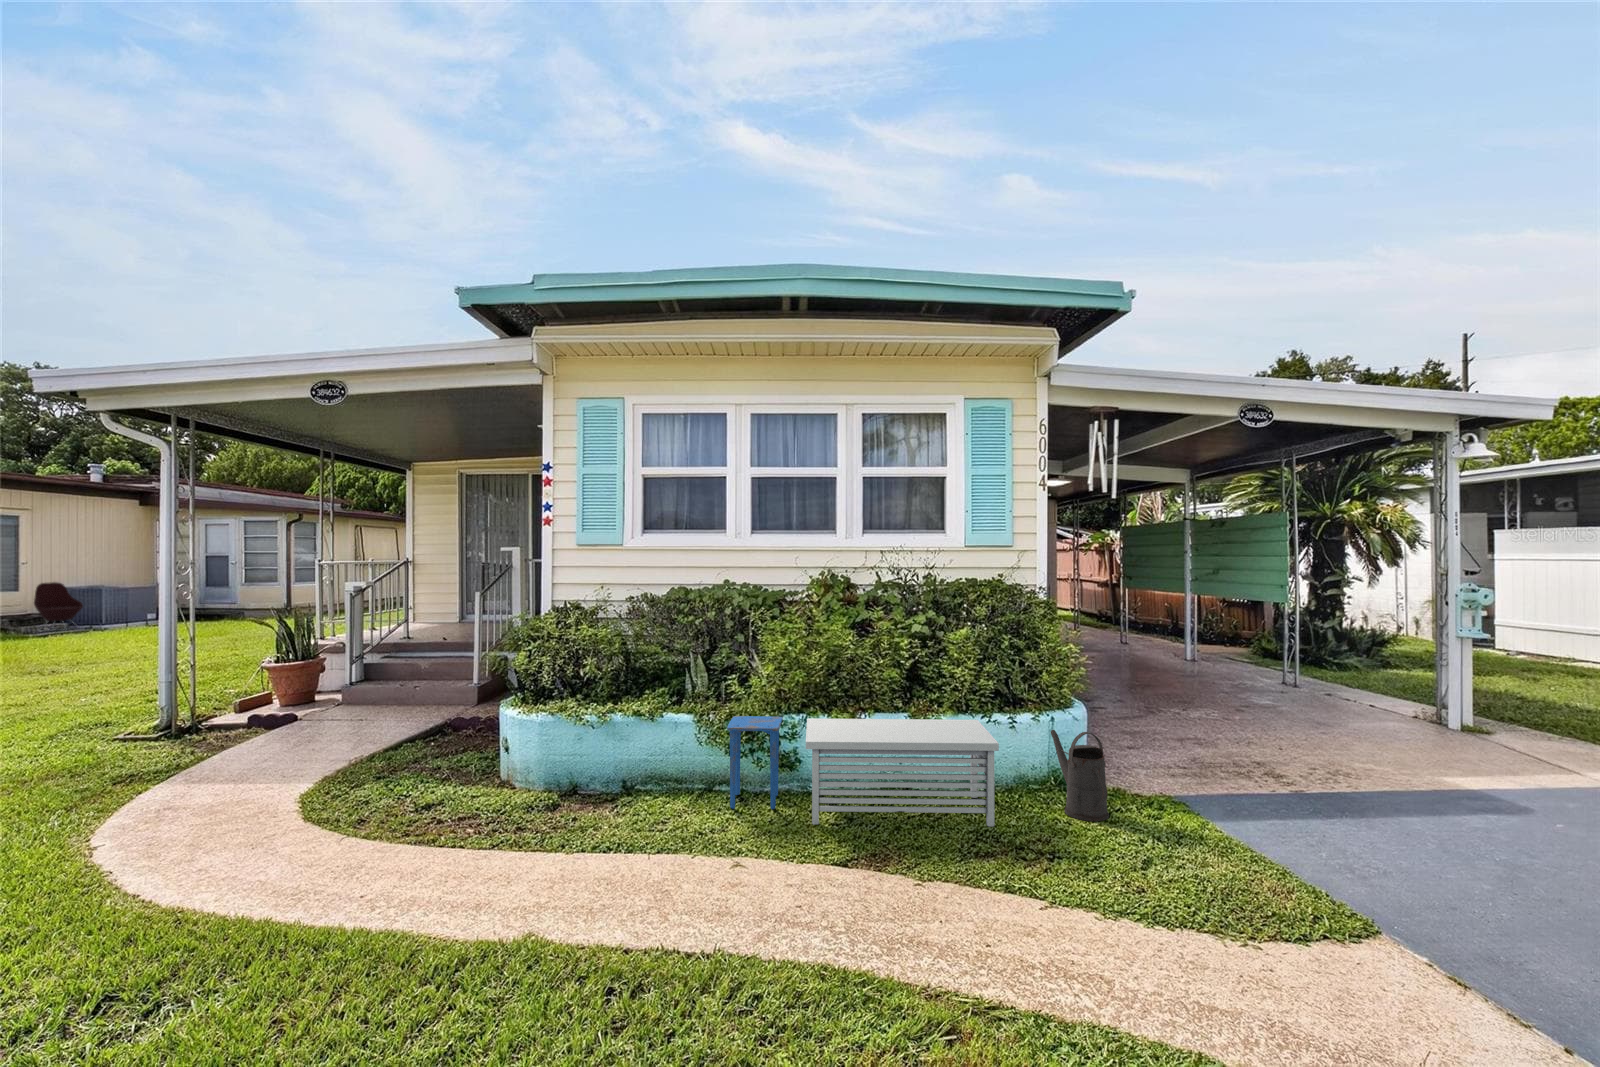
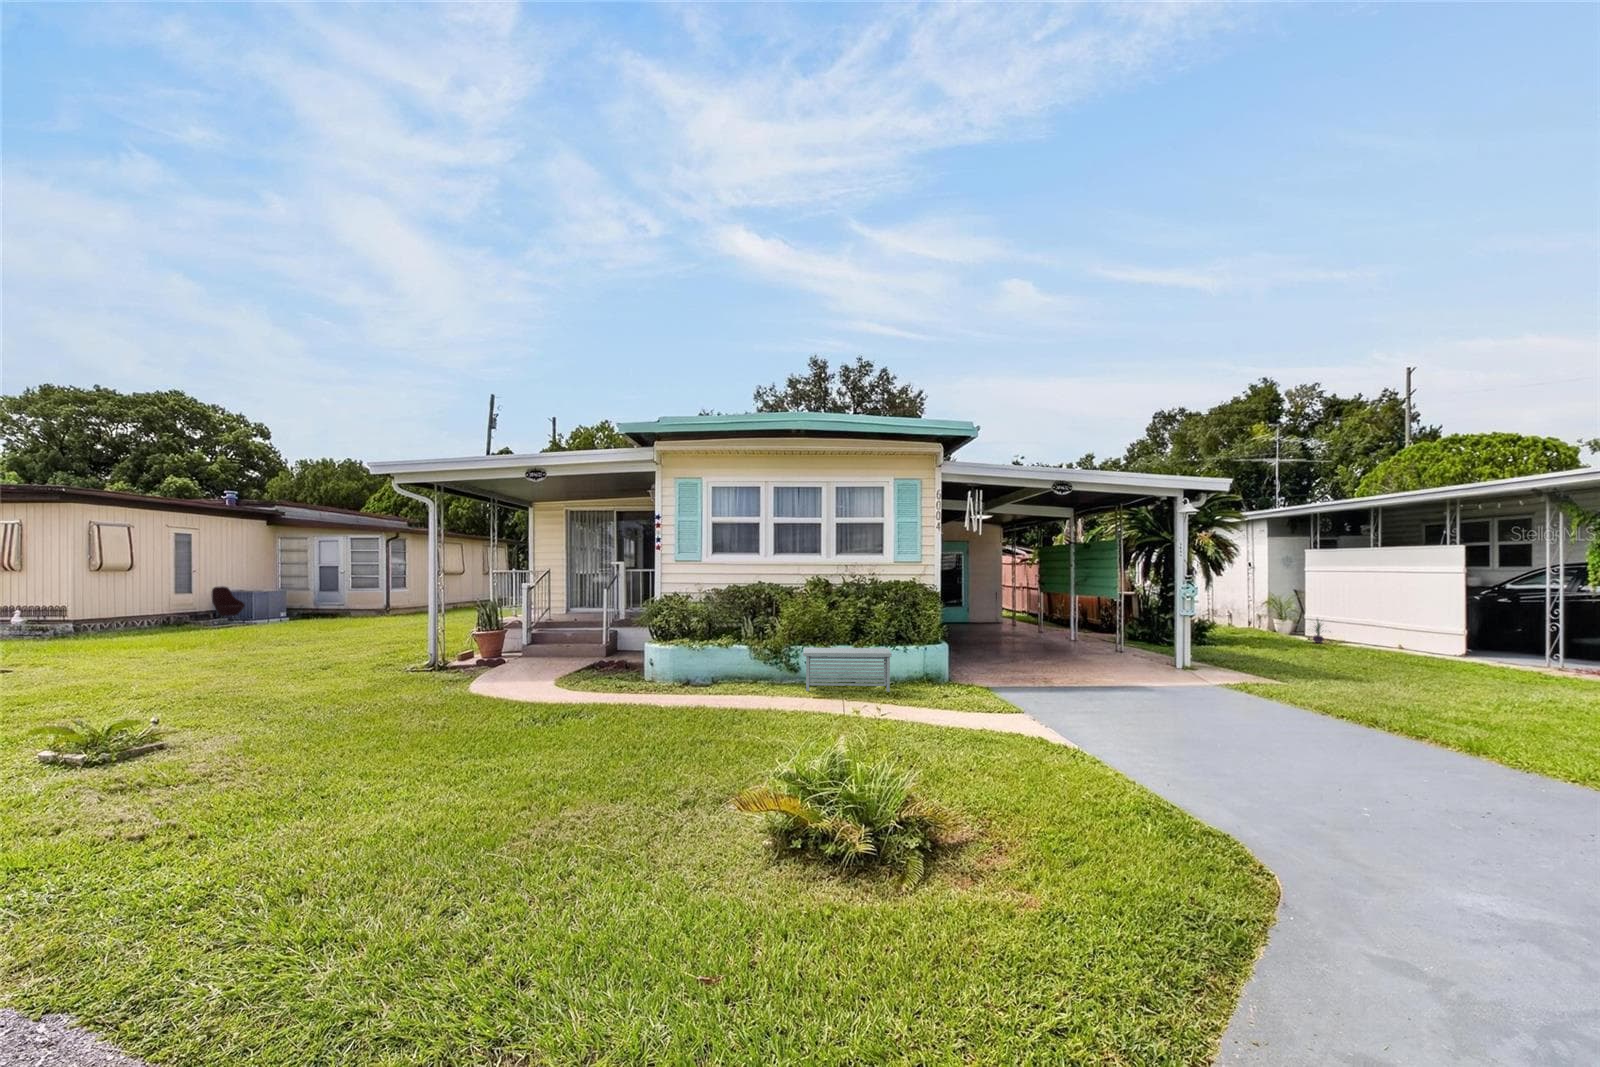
decorative plant: none [1505,625,1556,661] -> present [1313,619,1323,643]
side table: present [727,716,782,809] -> none [766,646,792,688]
watering can: present [1051,730,1109,821] -> none [924,651,946,691]

